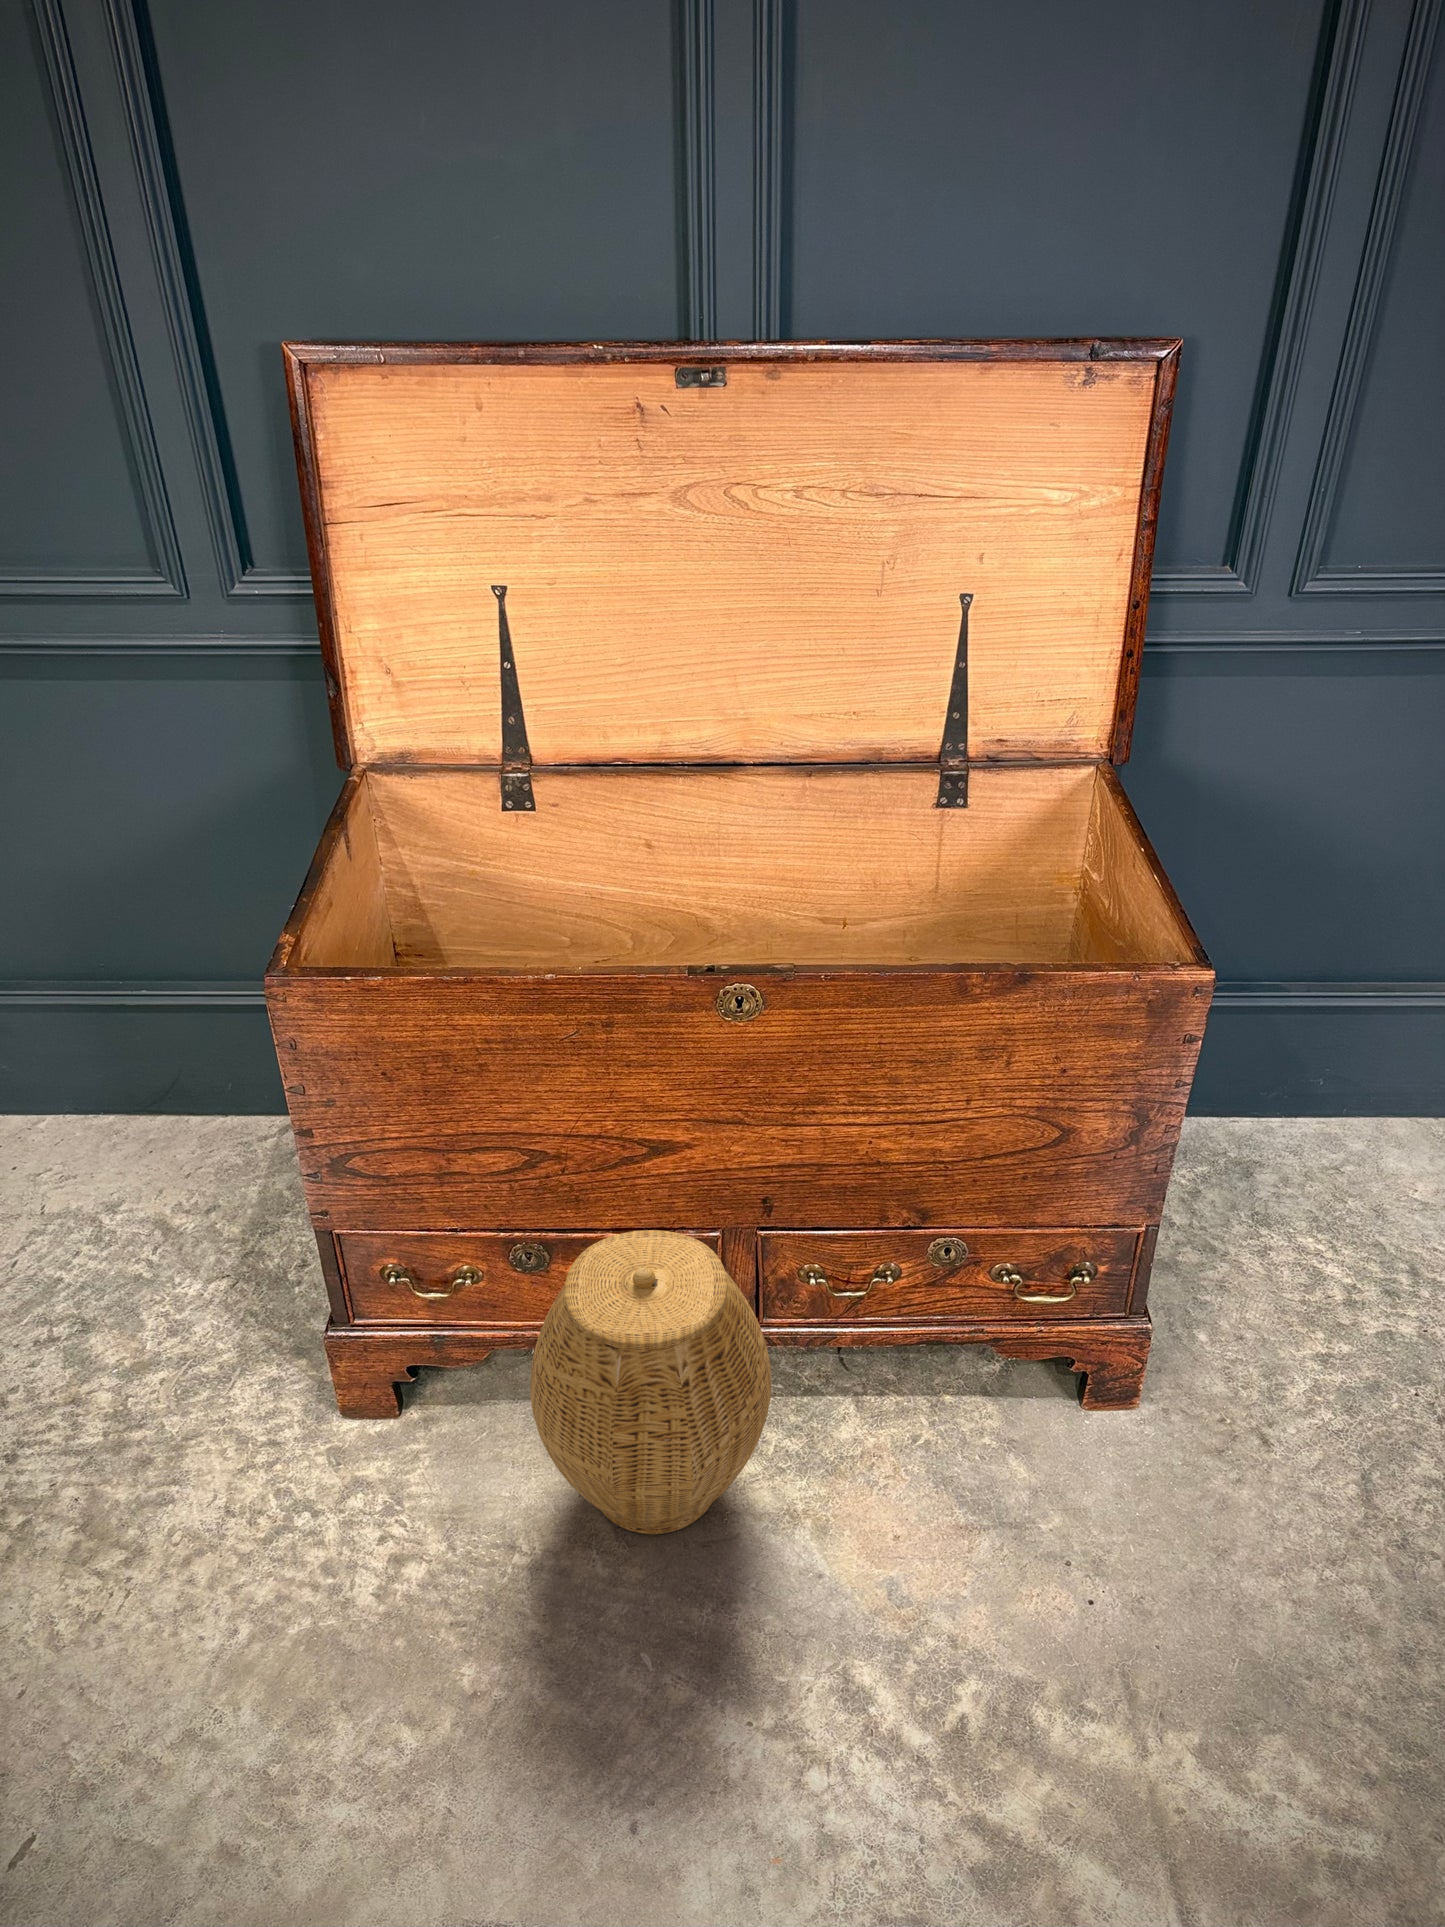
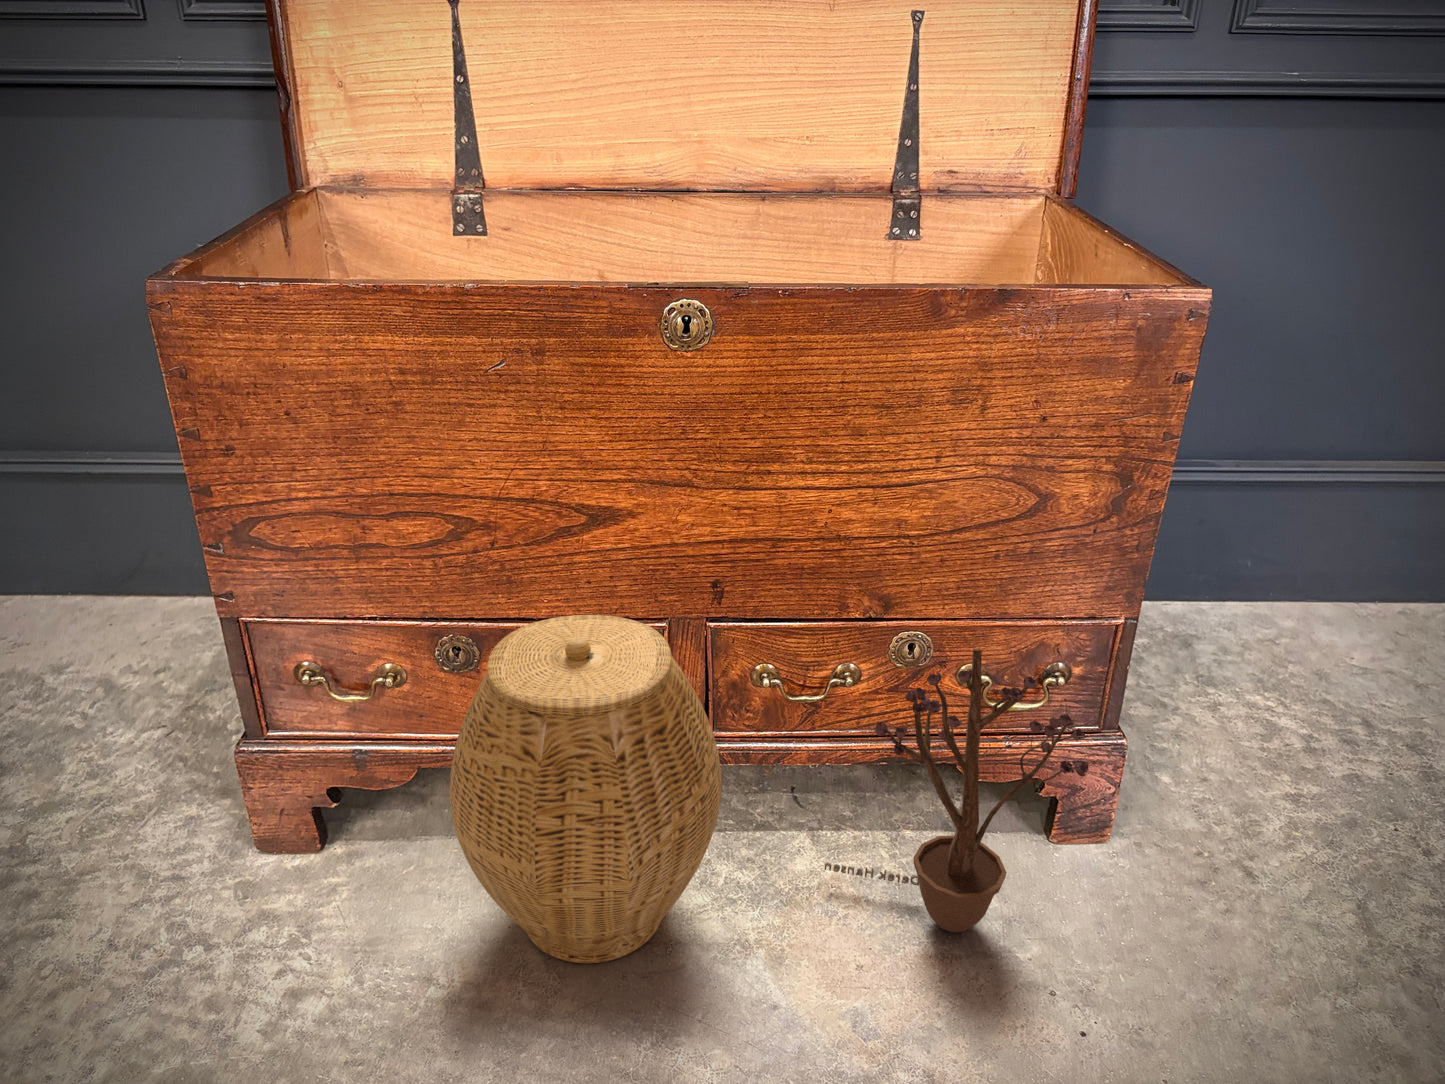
decorative plant: none [866,1281,1100,1506] -> present [824,649,1089,932]

